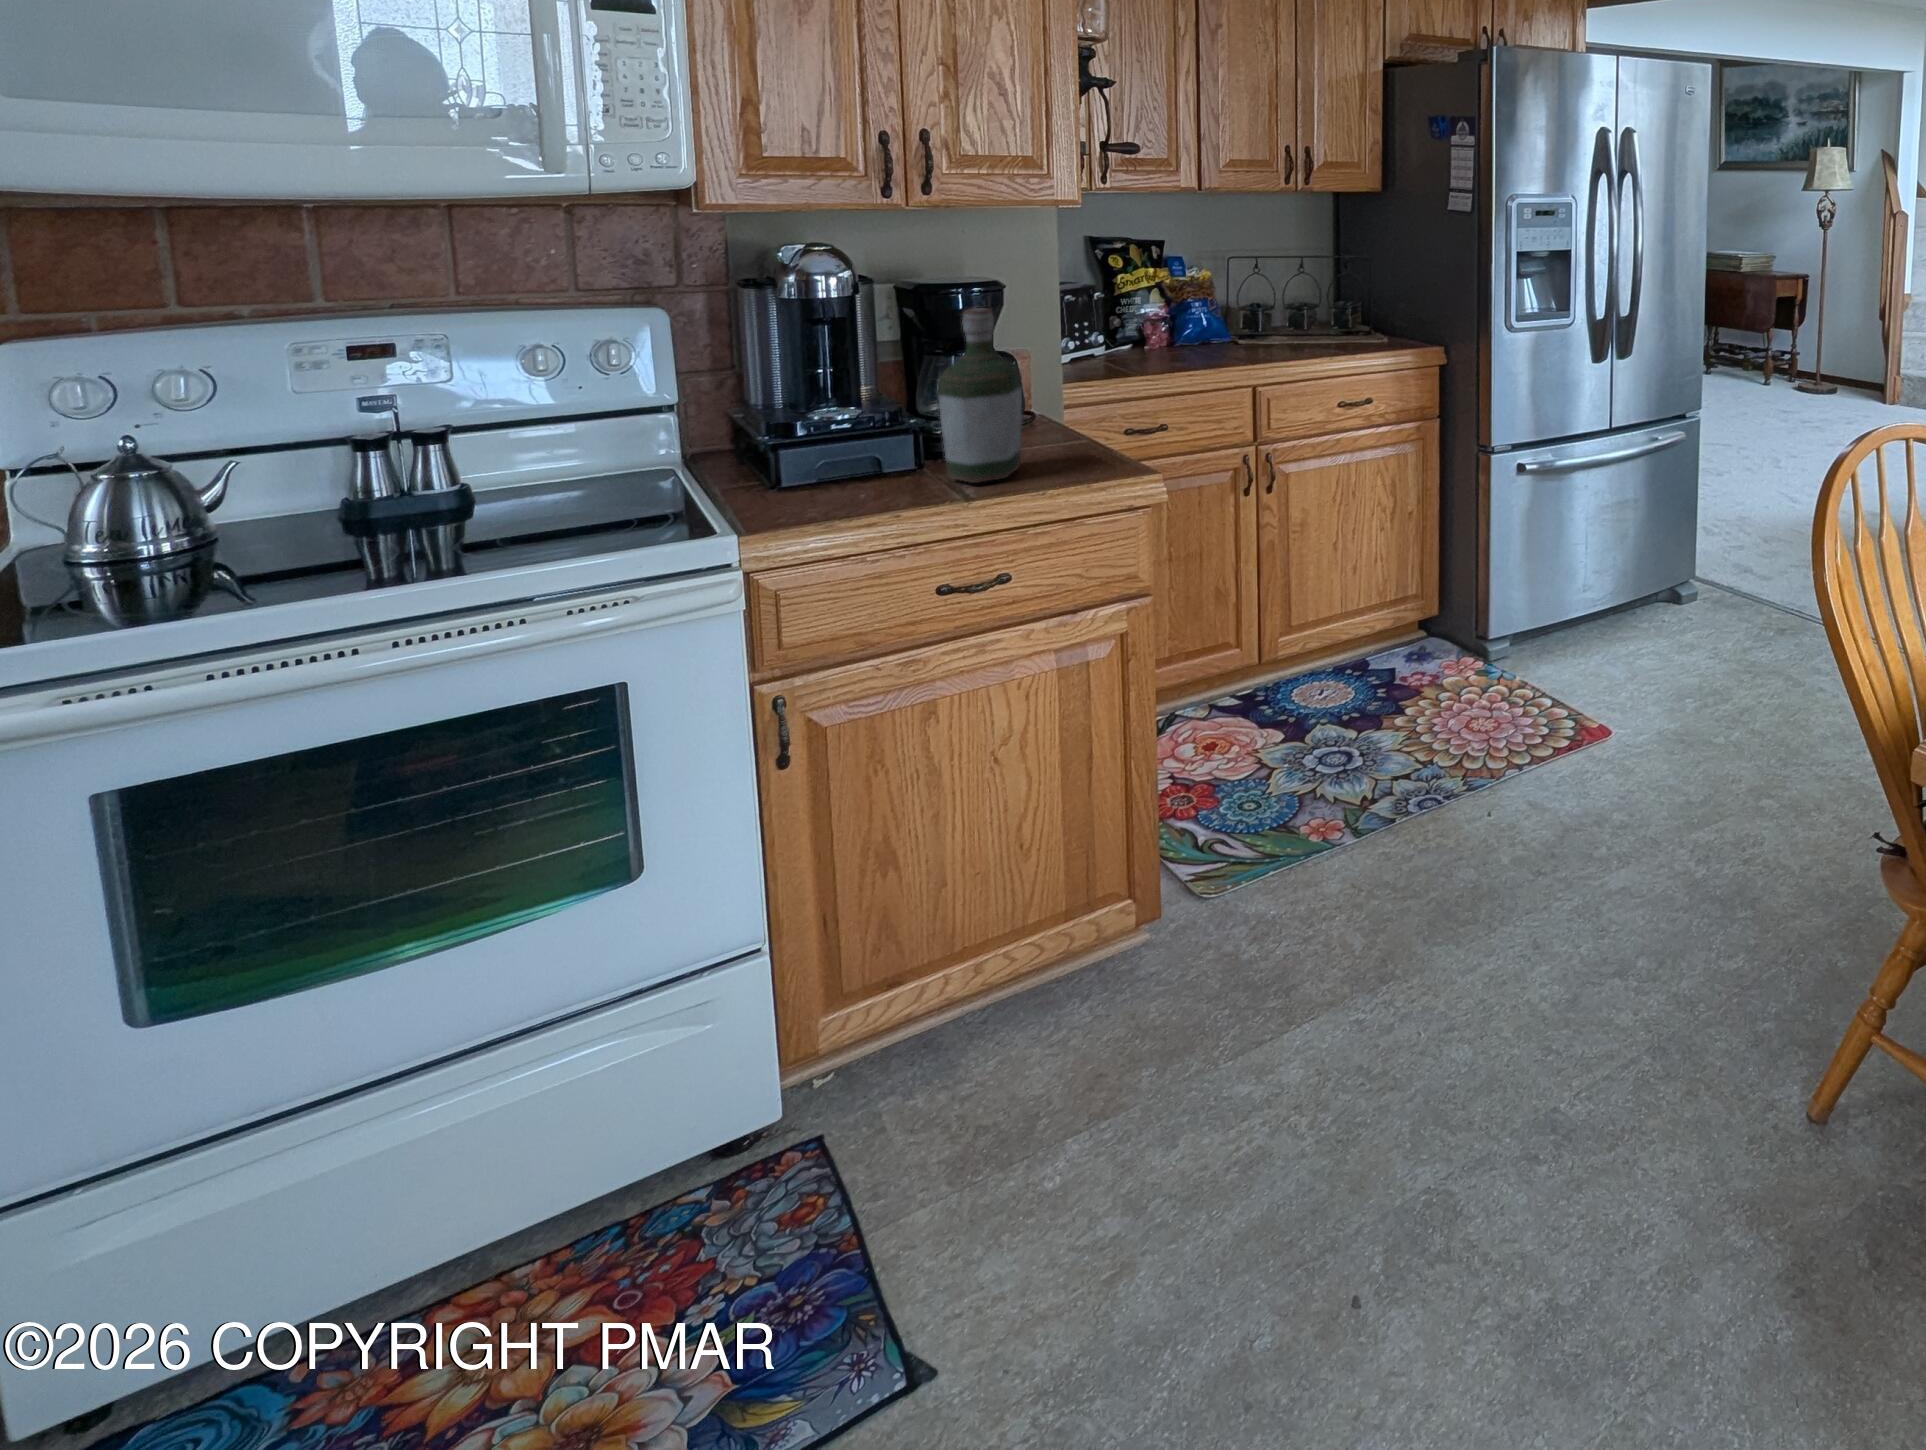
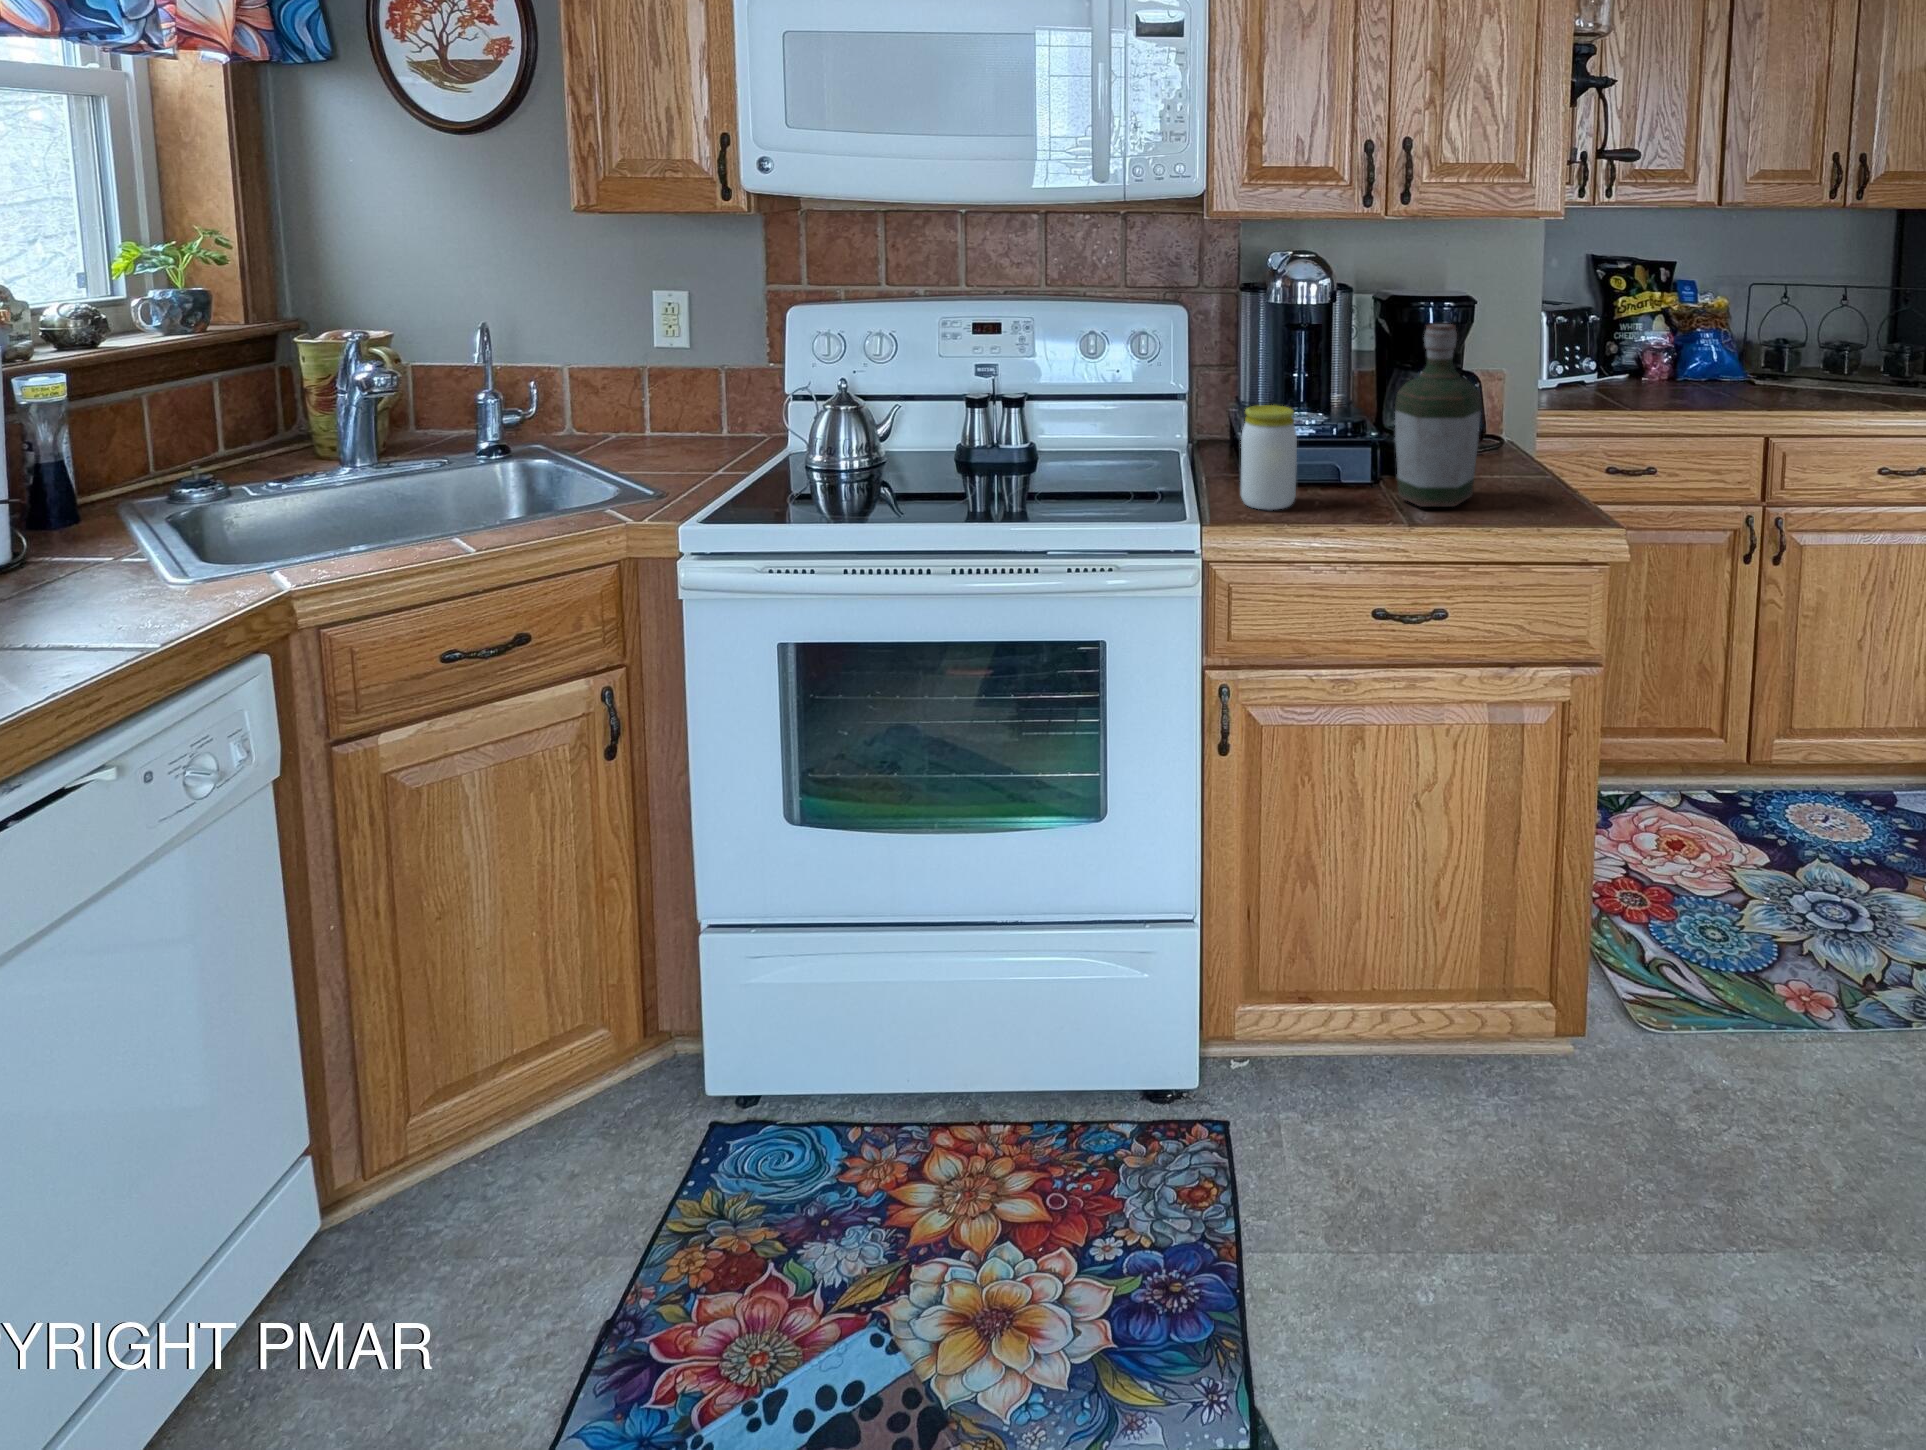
jar: none [772,404,840,511] -> present [1241,405,1297,510]

